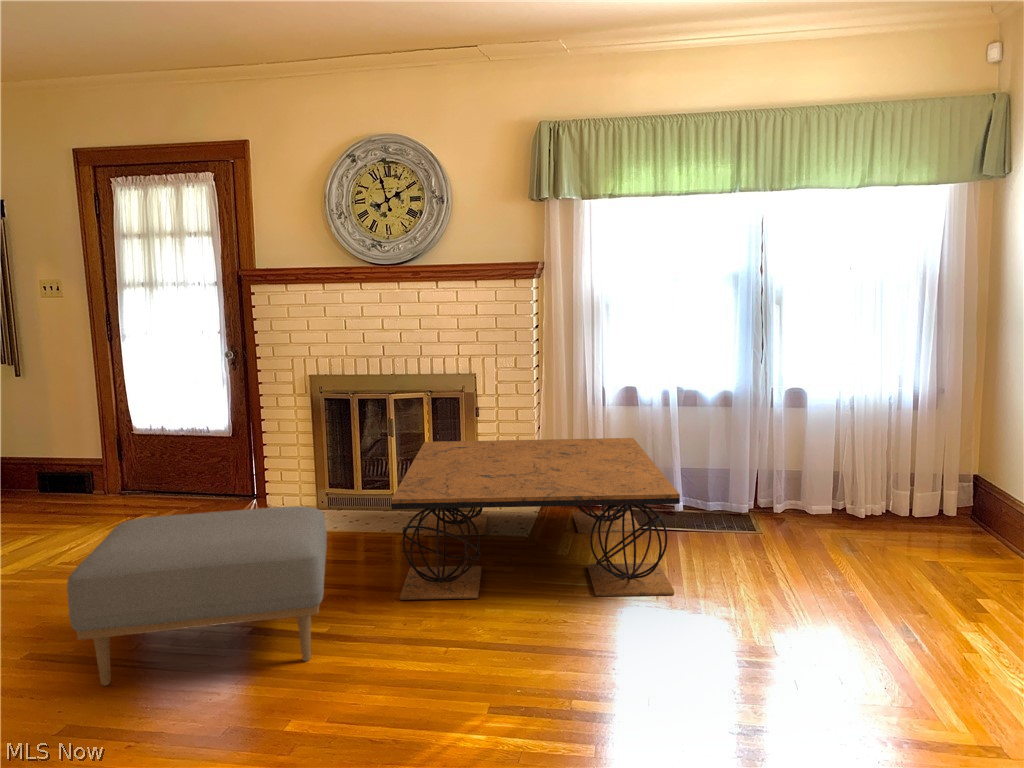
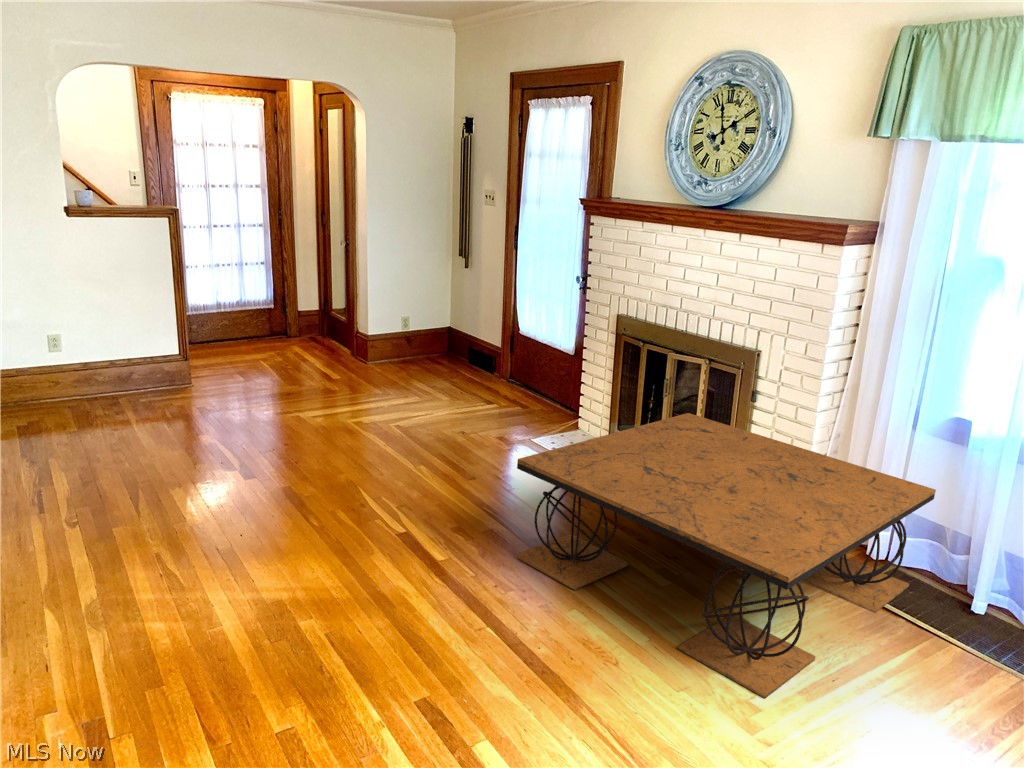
ottoman: present [67,506,327,685] -> none [251,407,474,570]

